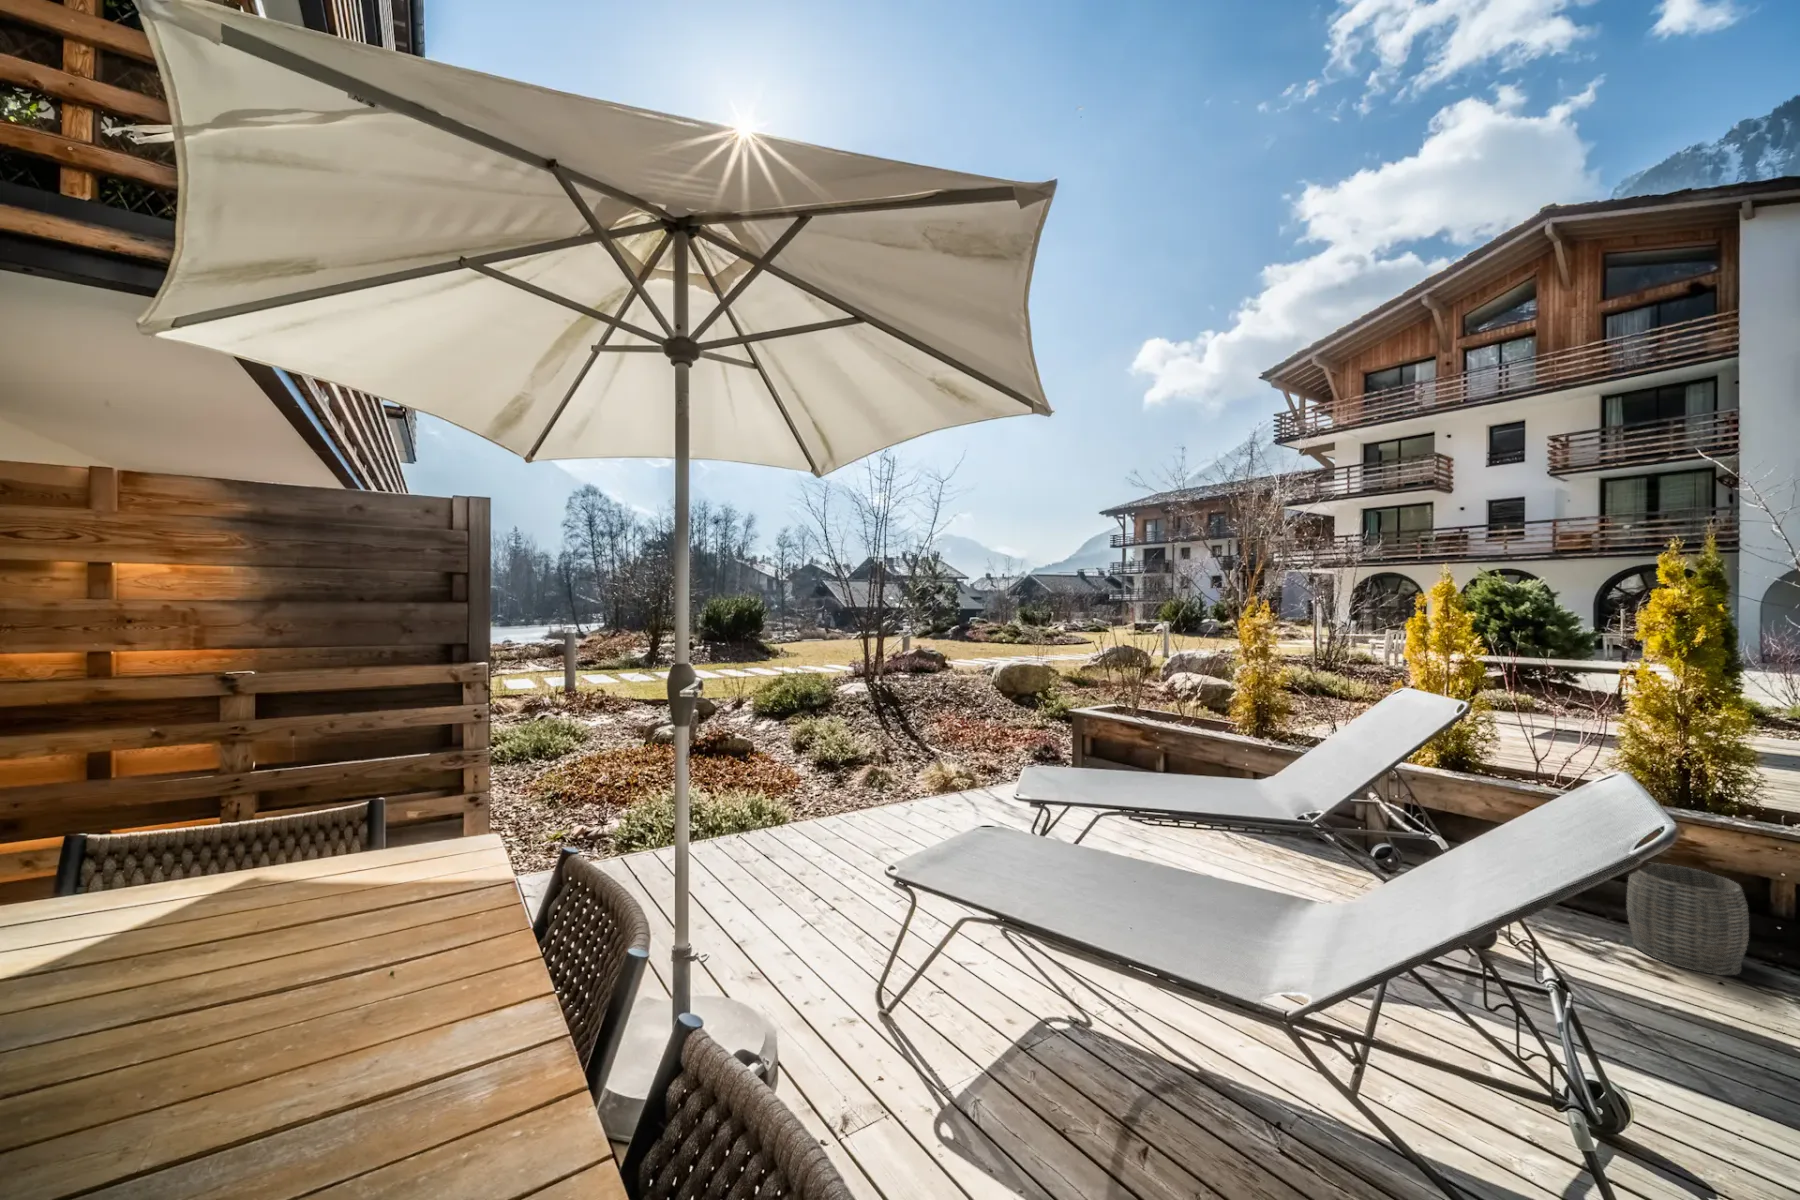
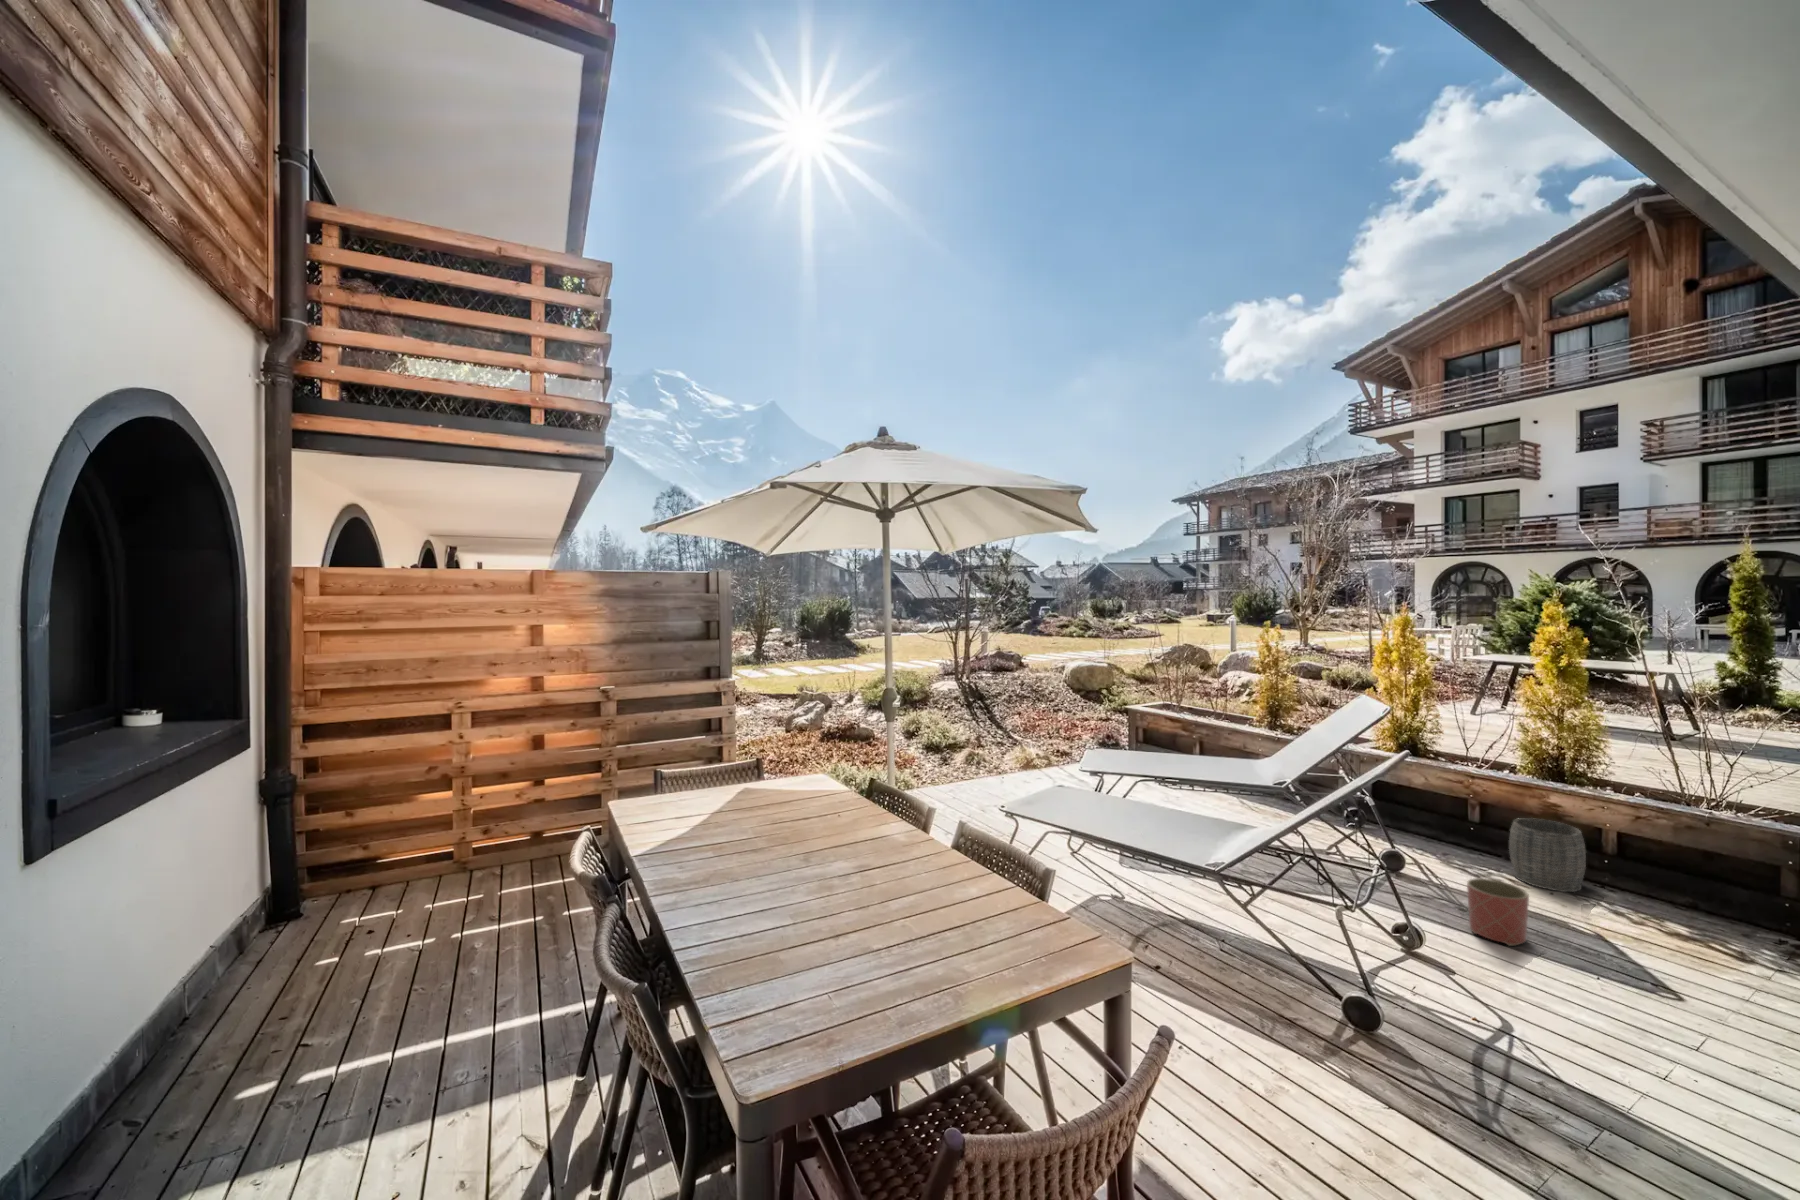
planter: none [1642,973,1758,1095] -> present [1467,879,1529,946]

